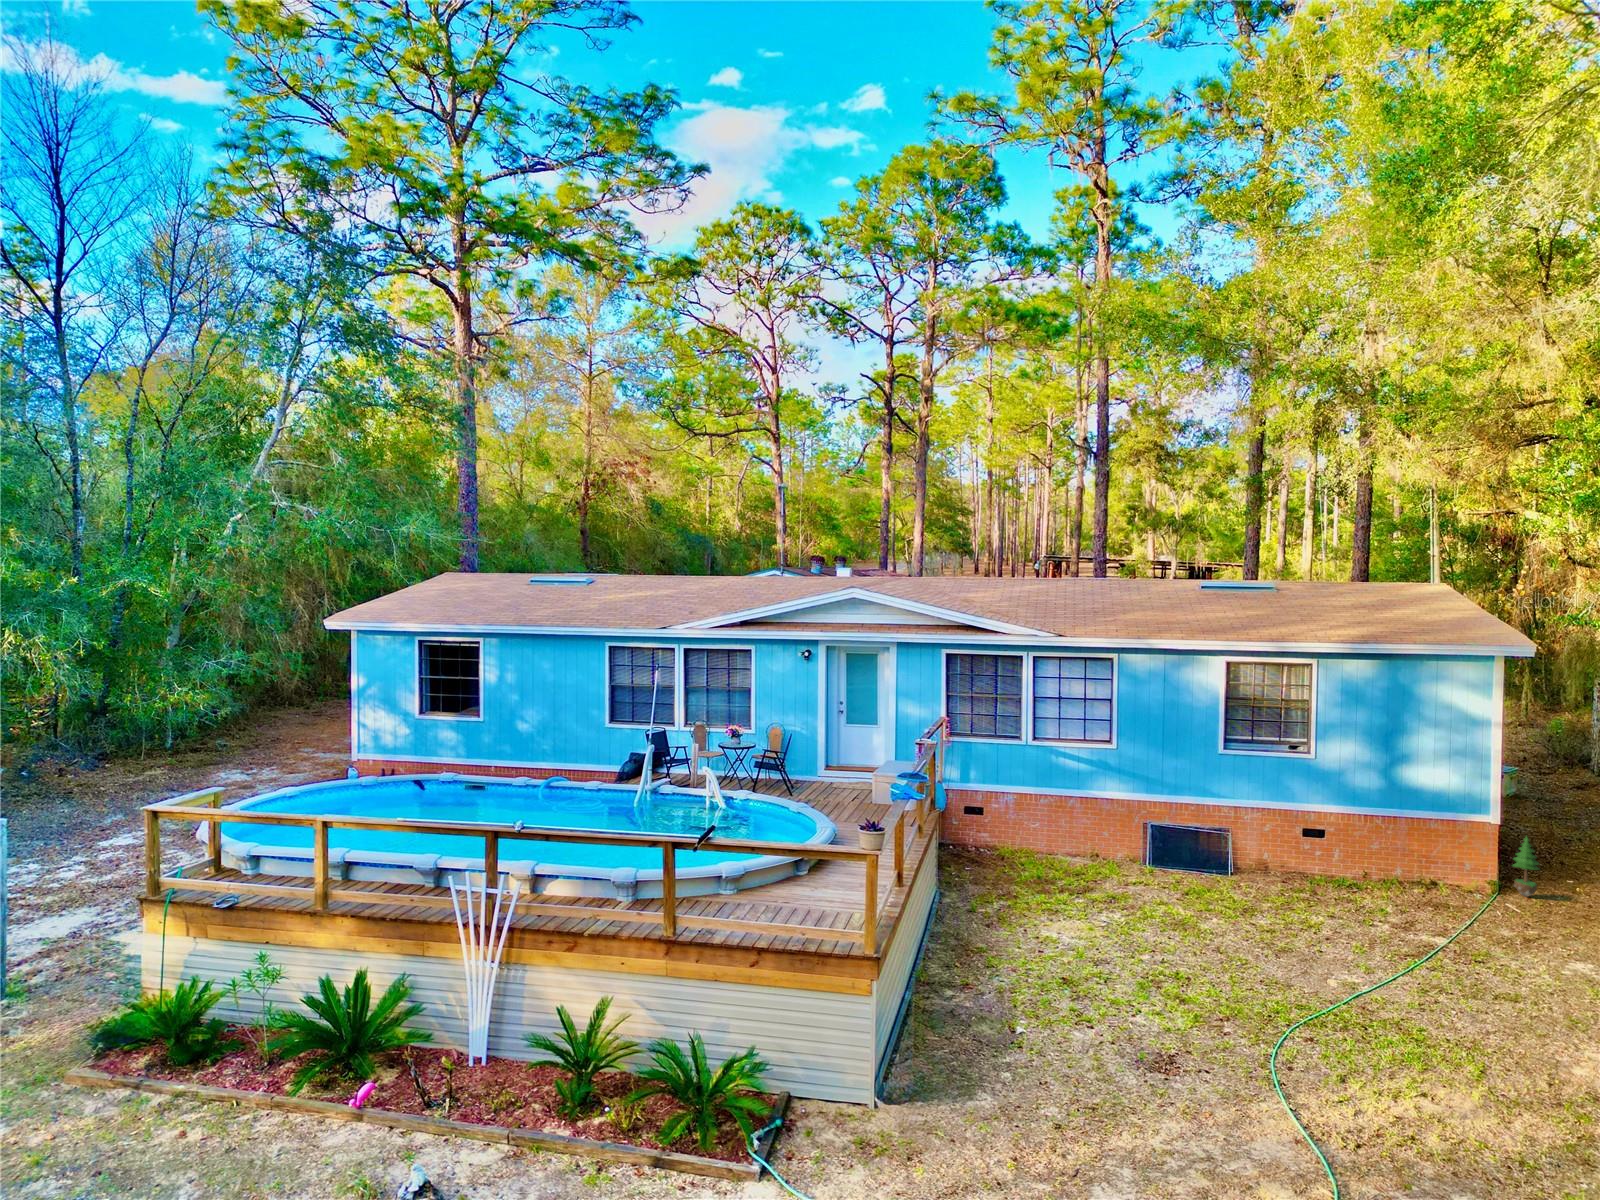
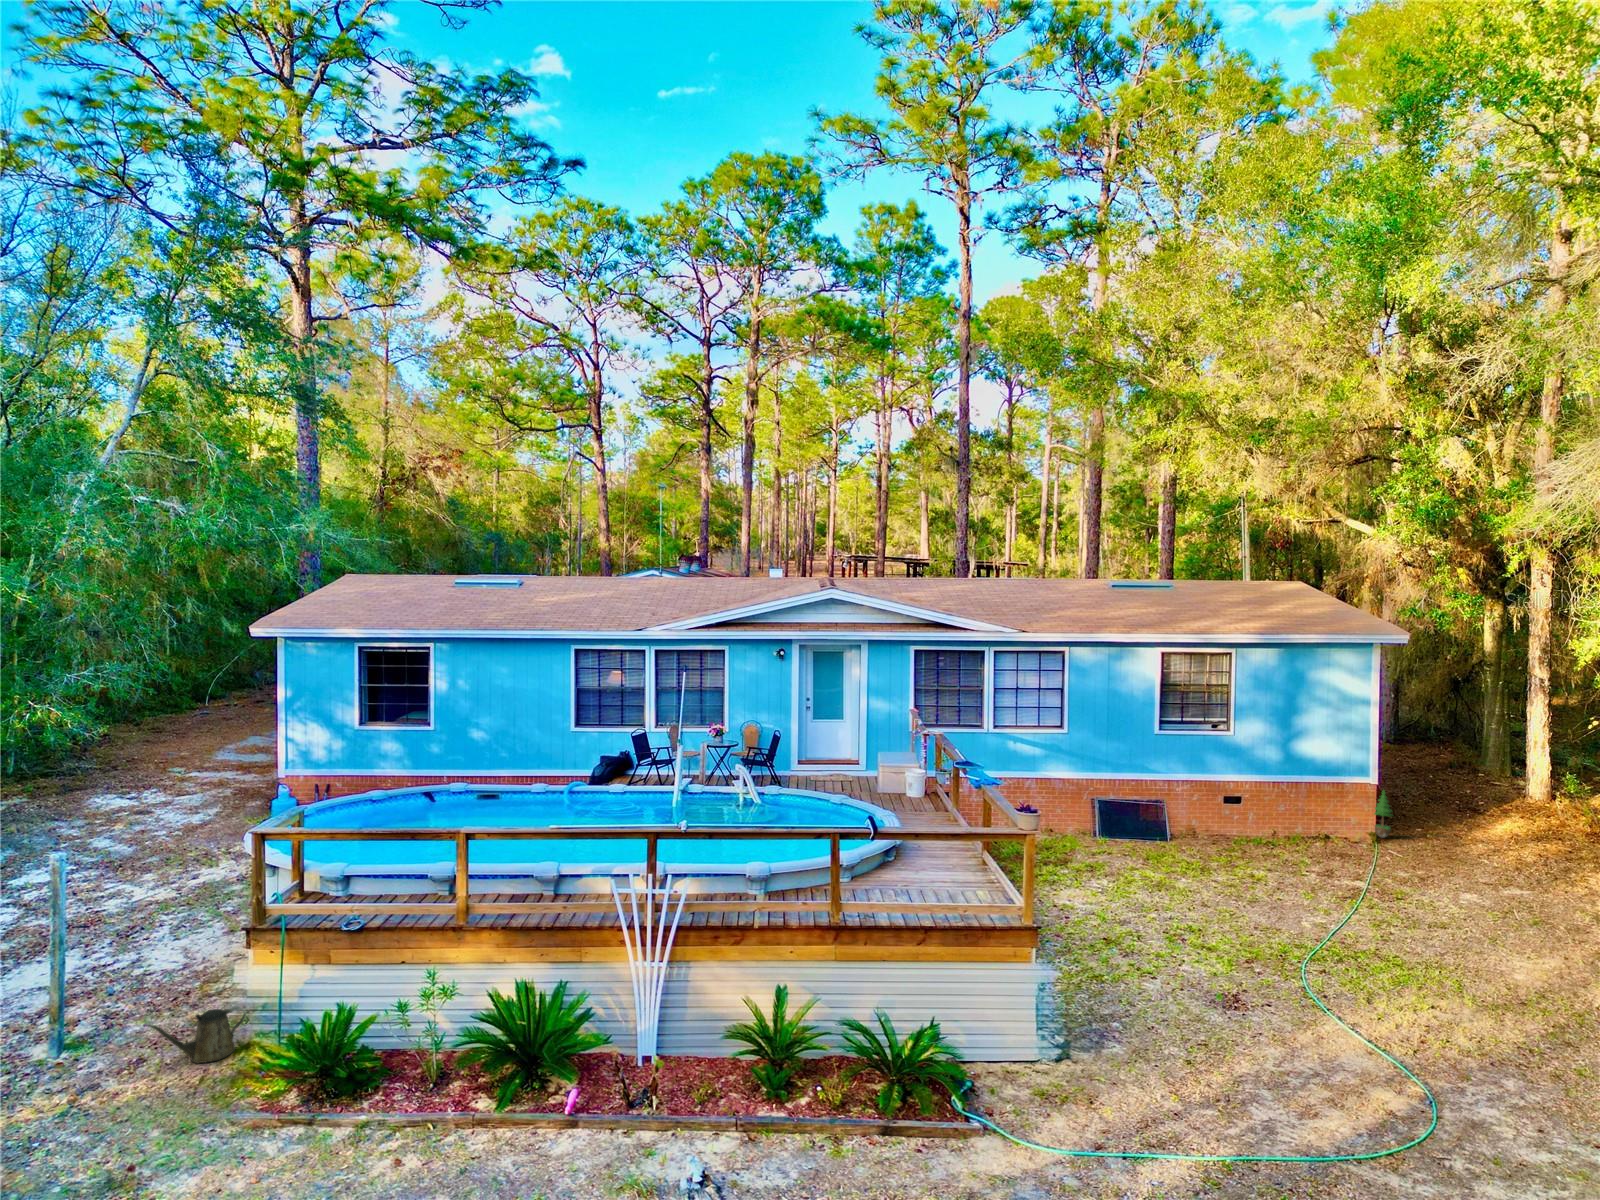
watering can: none [36,968,140,1020] -> present [147,1007,246,1063]

